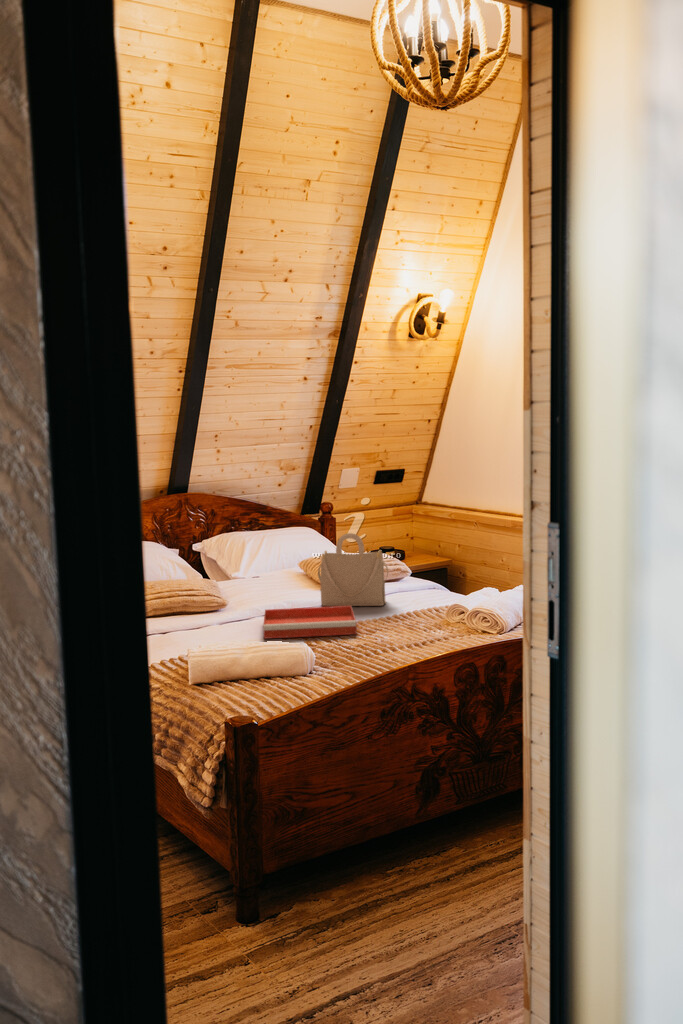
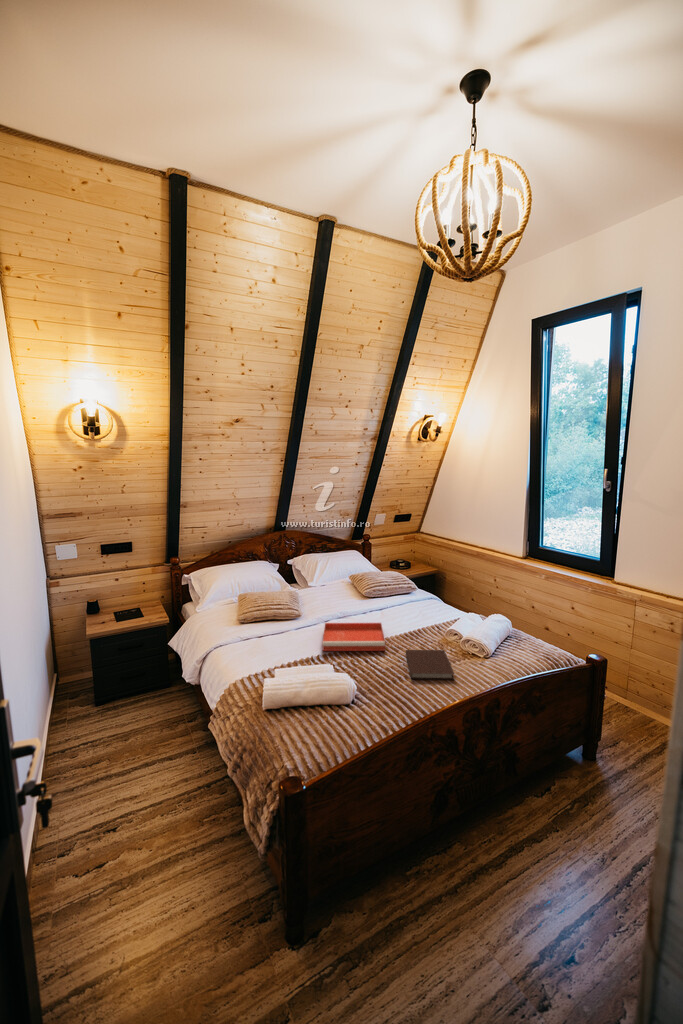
handbag: present [318,533,388,606] -> none [360,571,405,619]
notebook: none [386,626,452,654] -> present [406,650,454,680]

